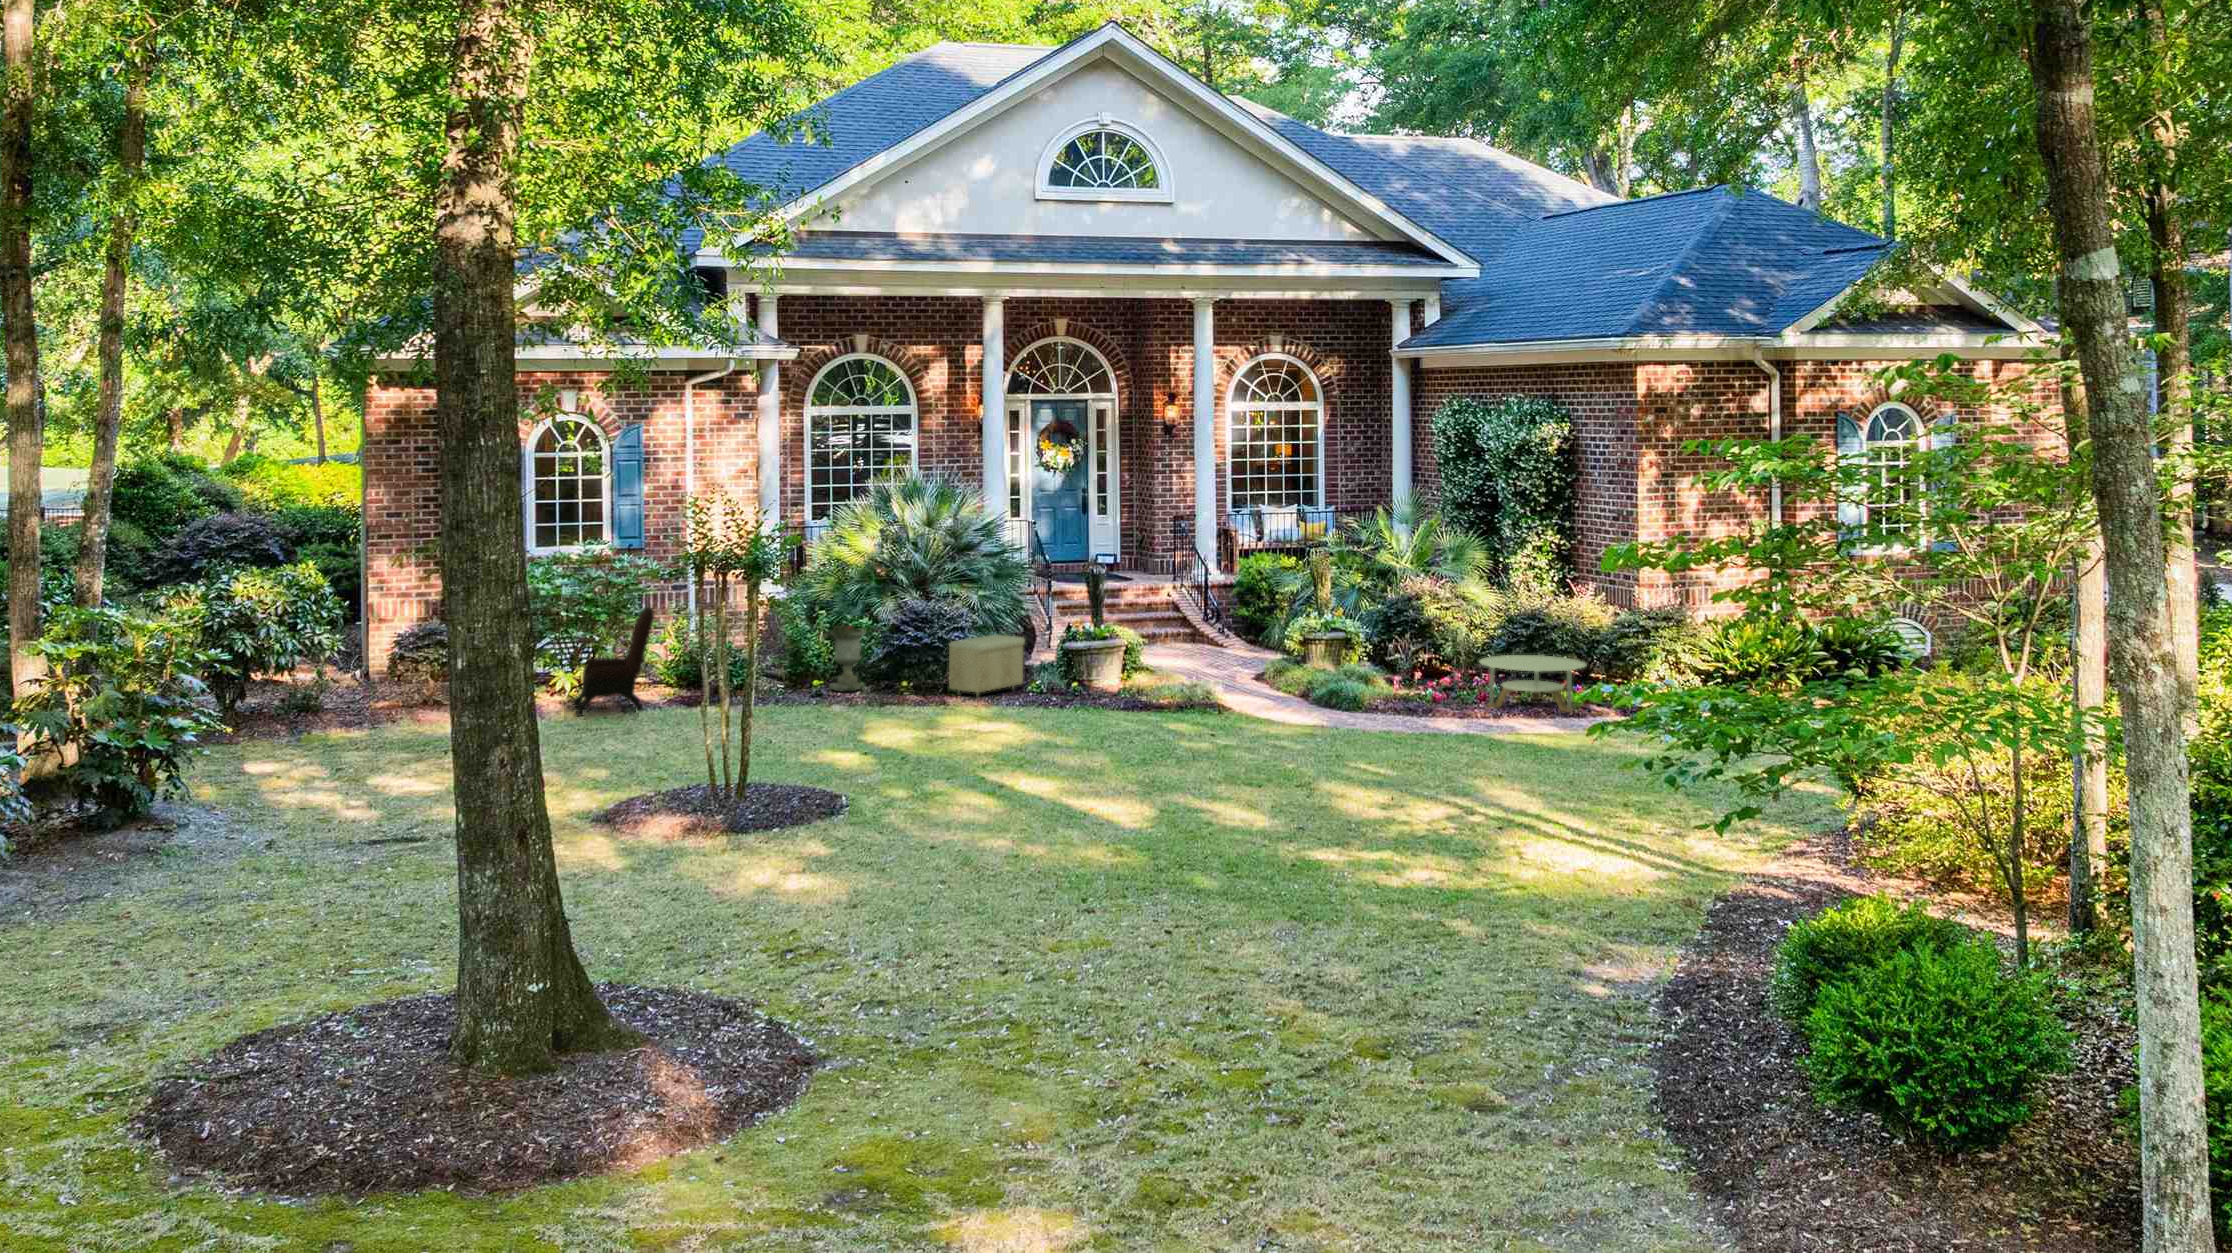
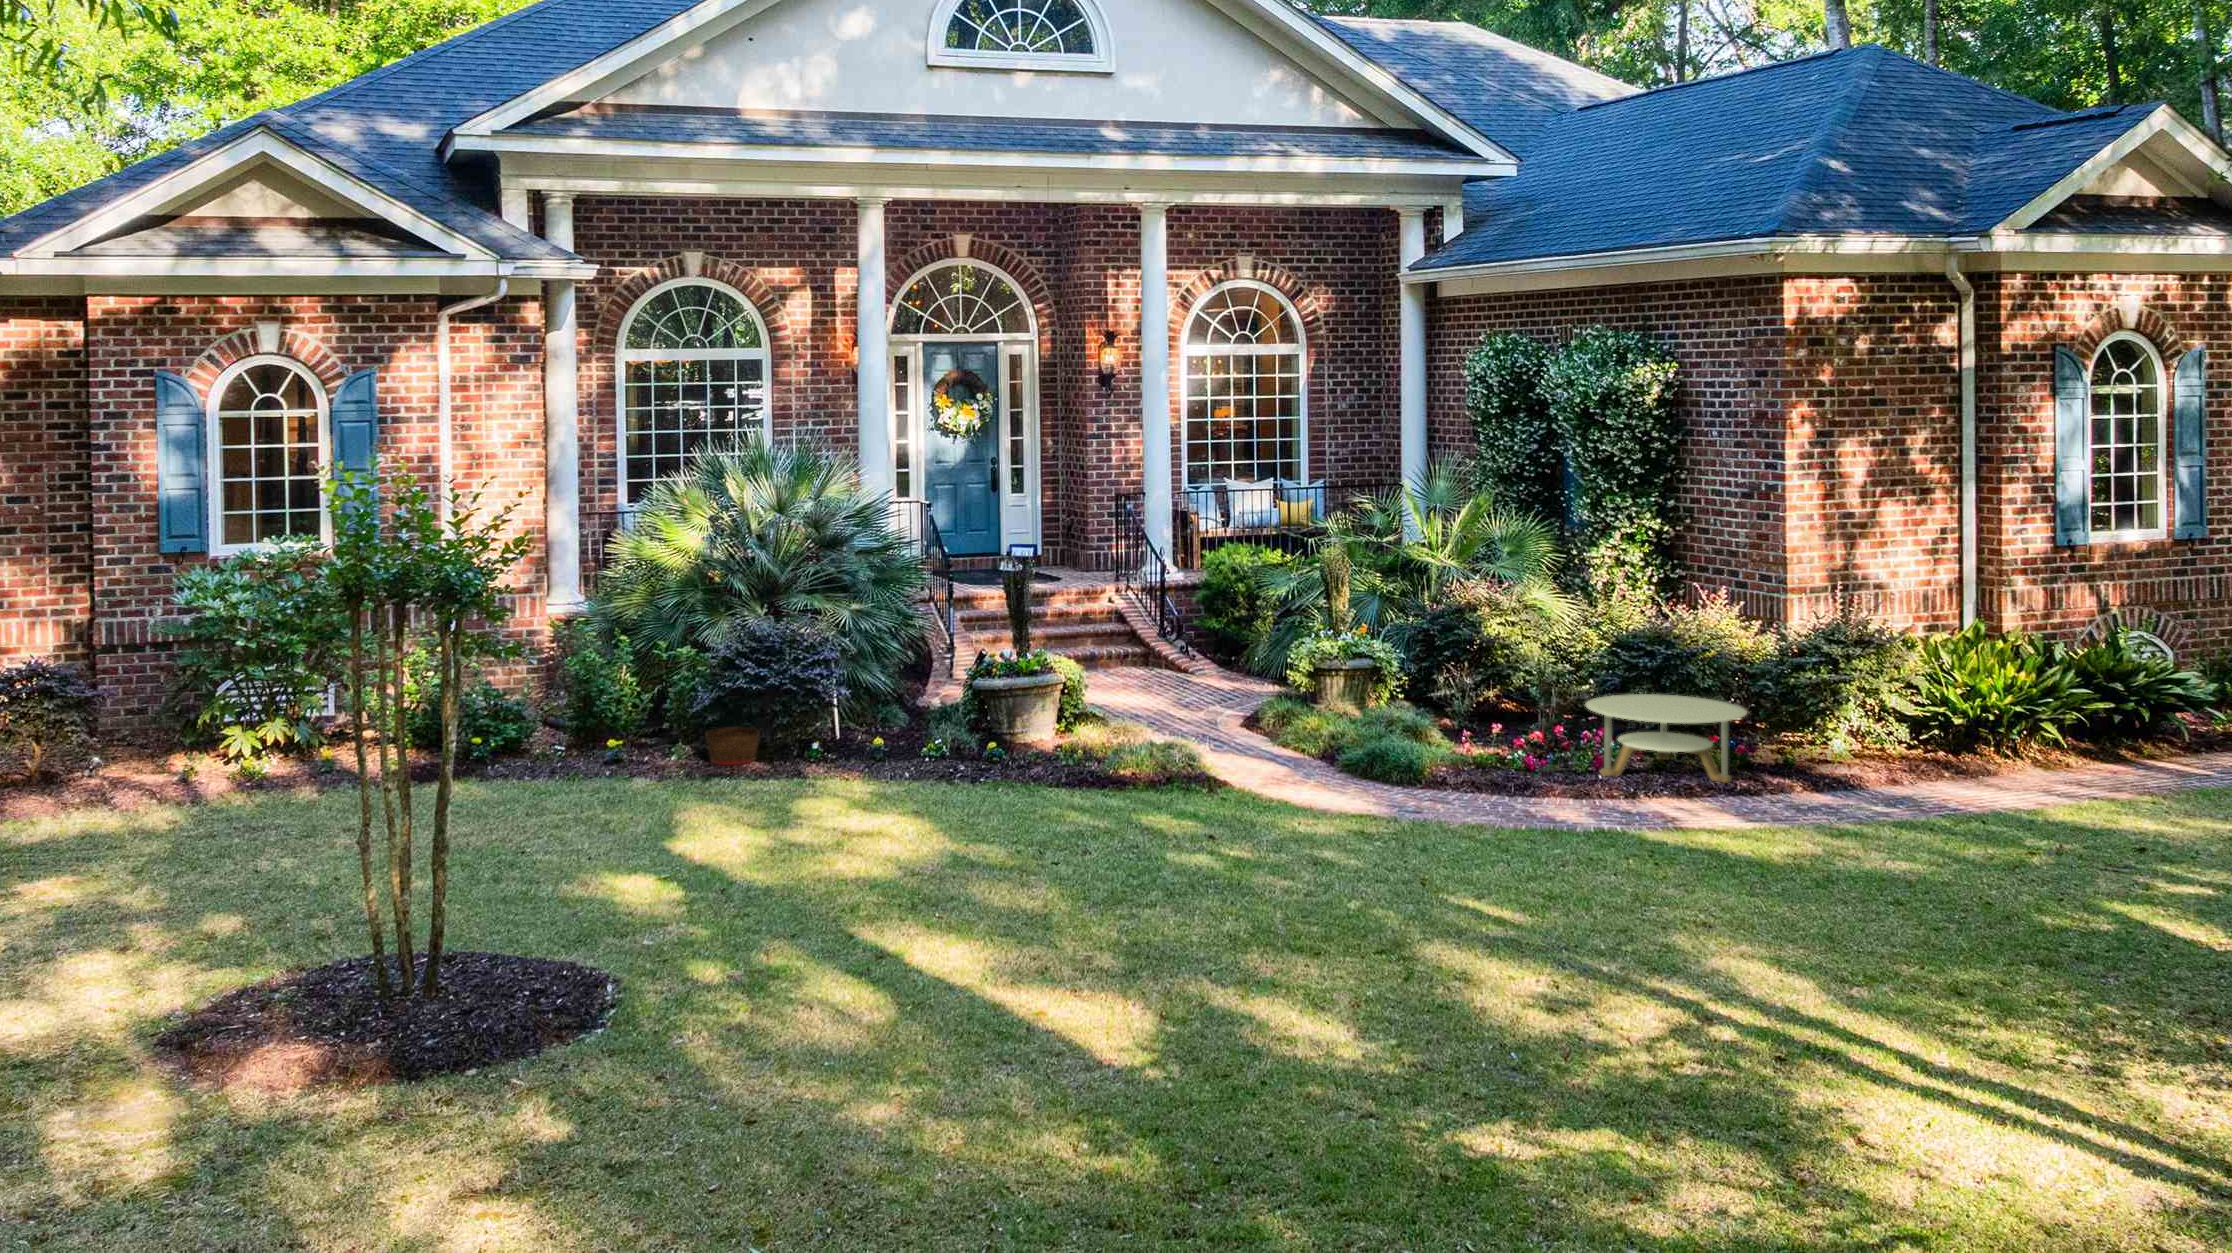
armchair: present [574,607,654,716] -> none [237,638,362,808]
planter: present [829,625,865,691] -> none [633,655,688,756]
storage bench: present [949,635,1025,696] -> none [810,669,921,764]
basket: none [878,672,915,697] -> present [705,727,760,765]

